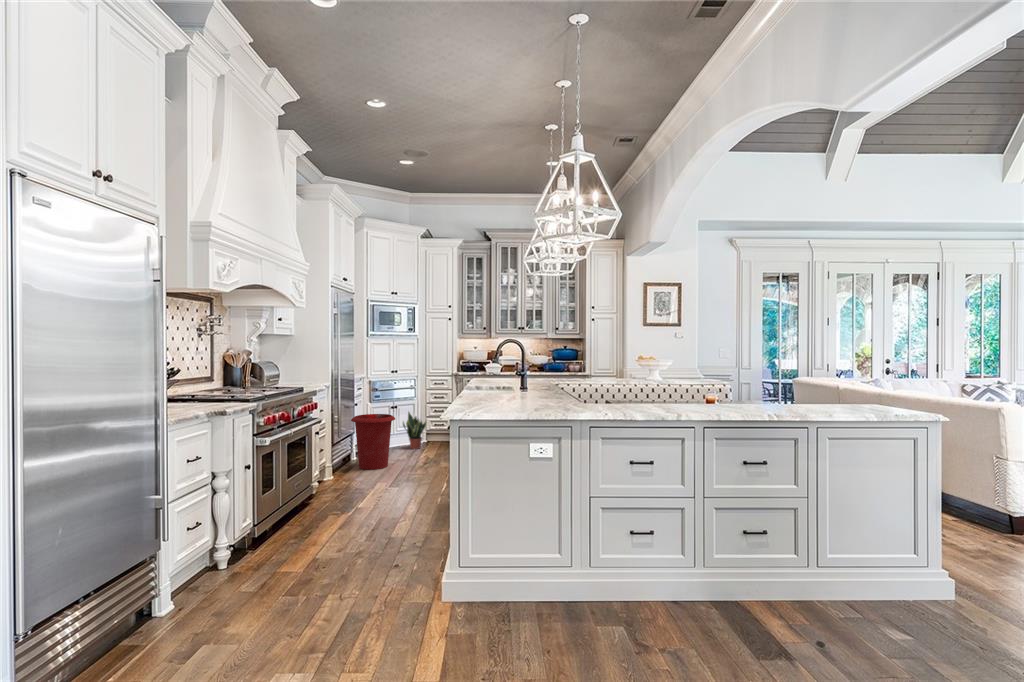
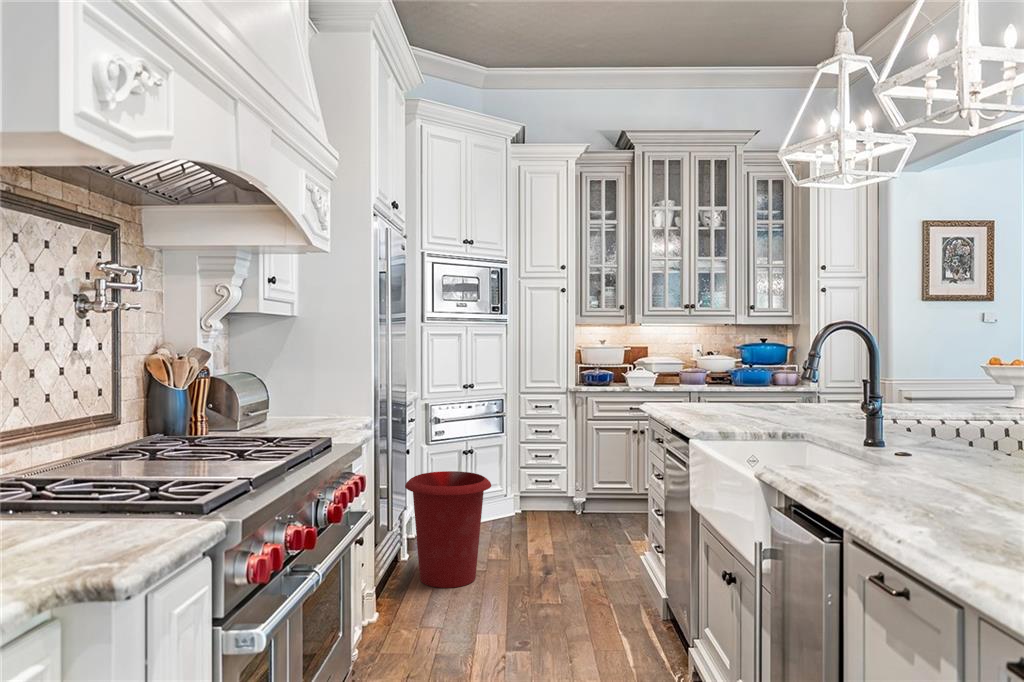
potted plant: present [403,412,426,449] -> none [485,458,526,529]

